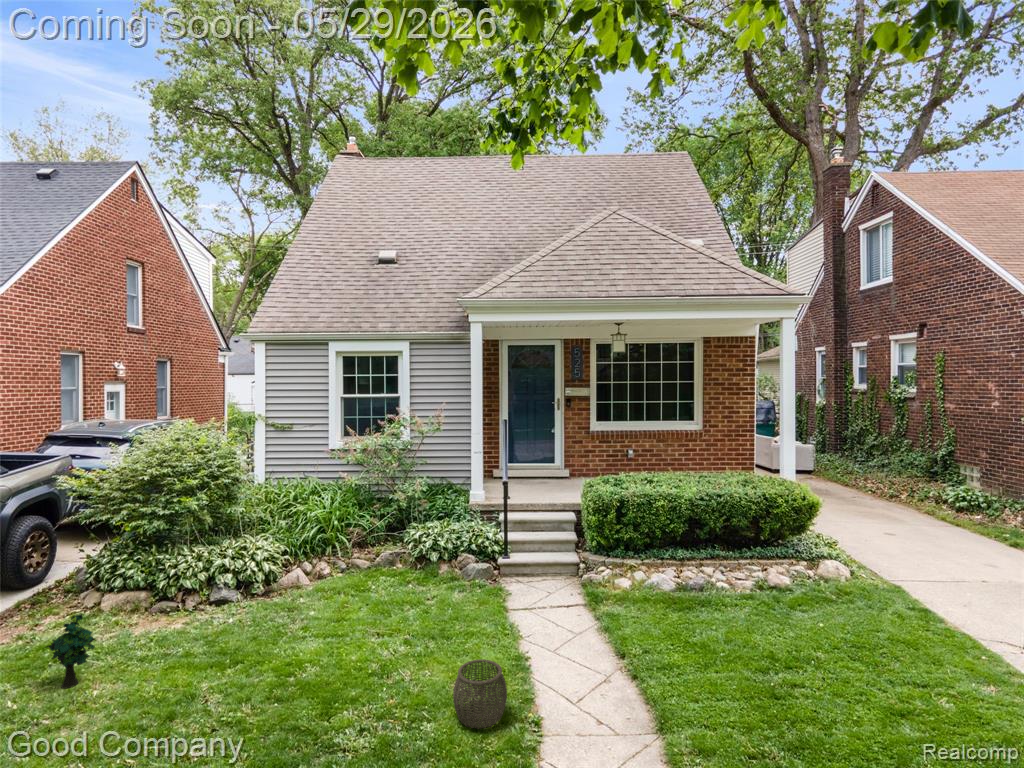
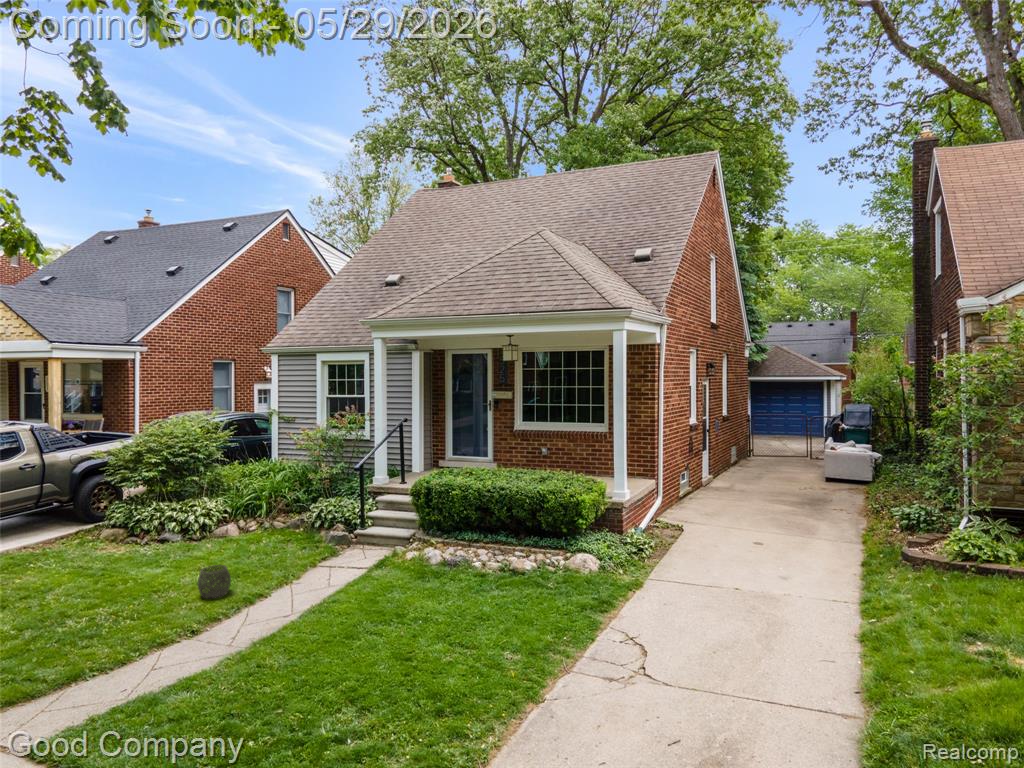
decorative plant: present [45,614,95,689] -> none [70,521,96,557]

